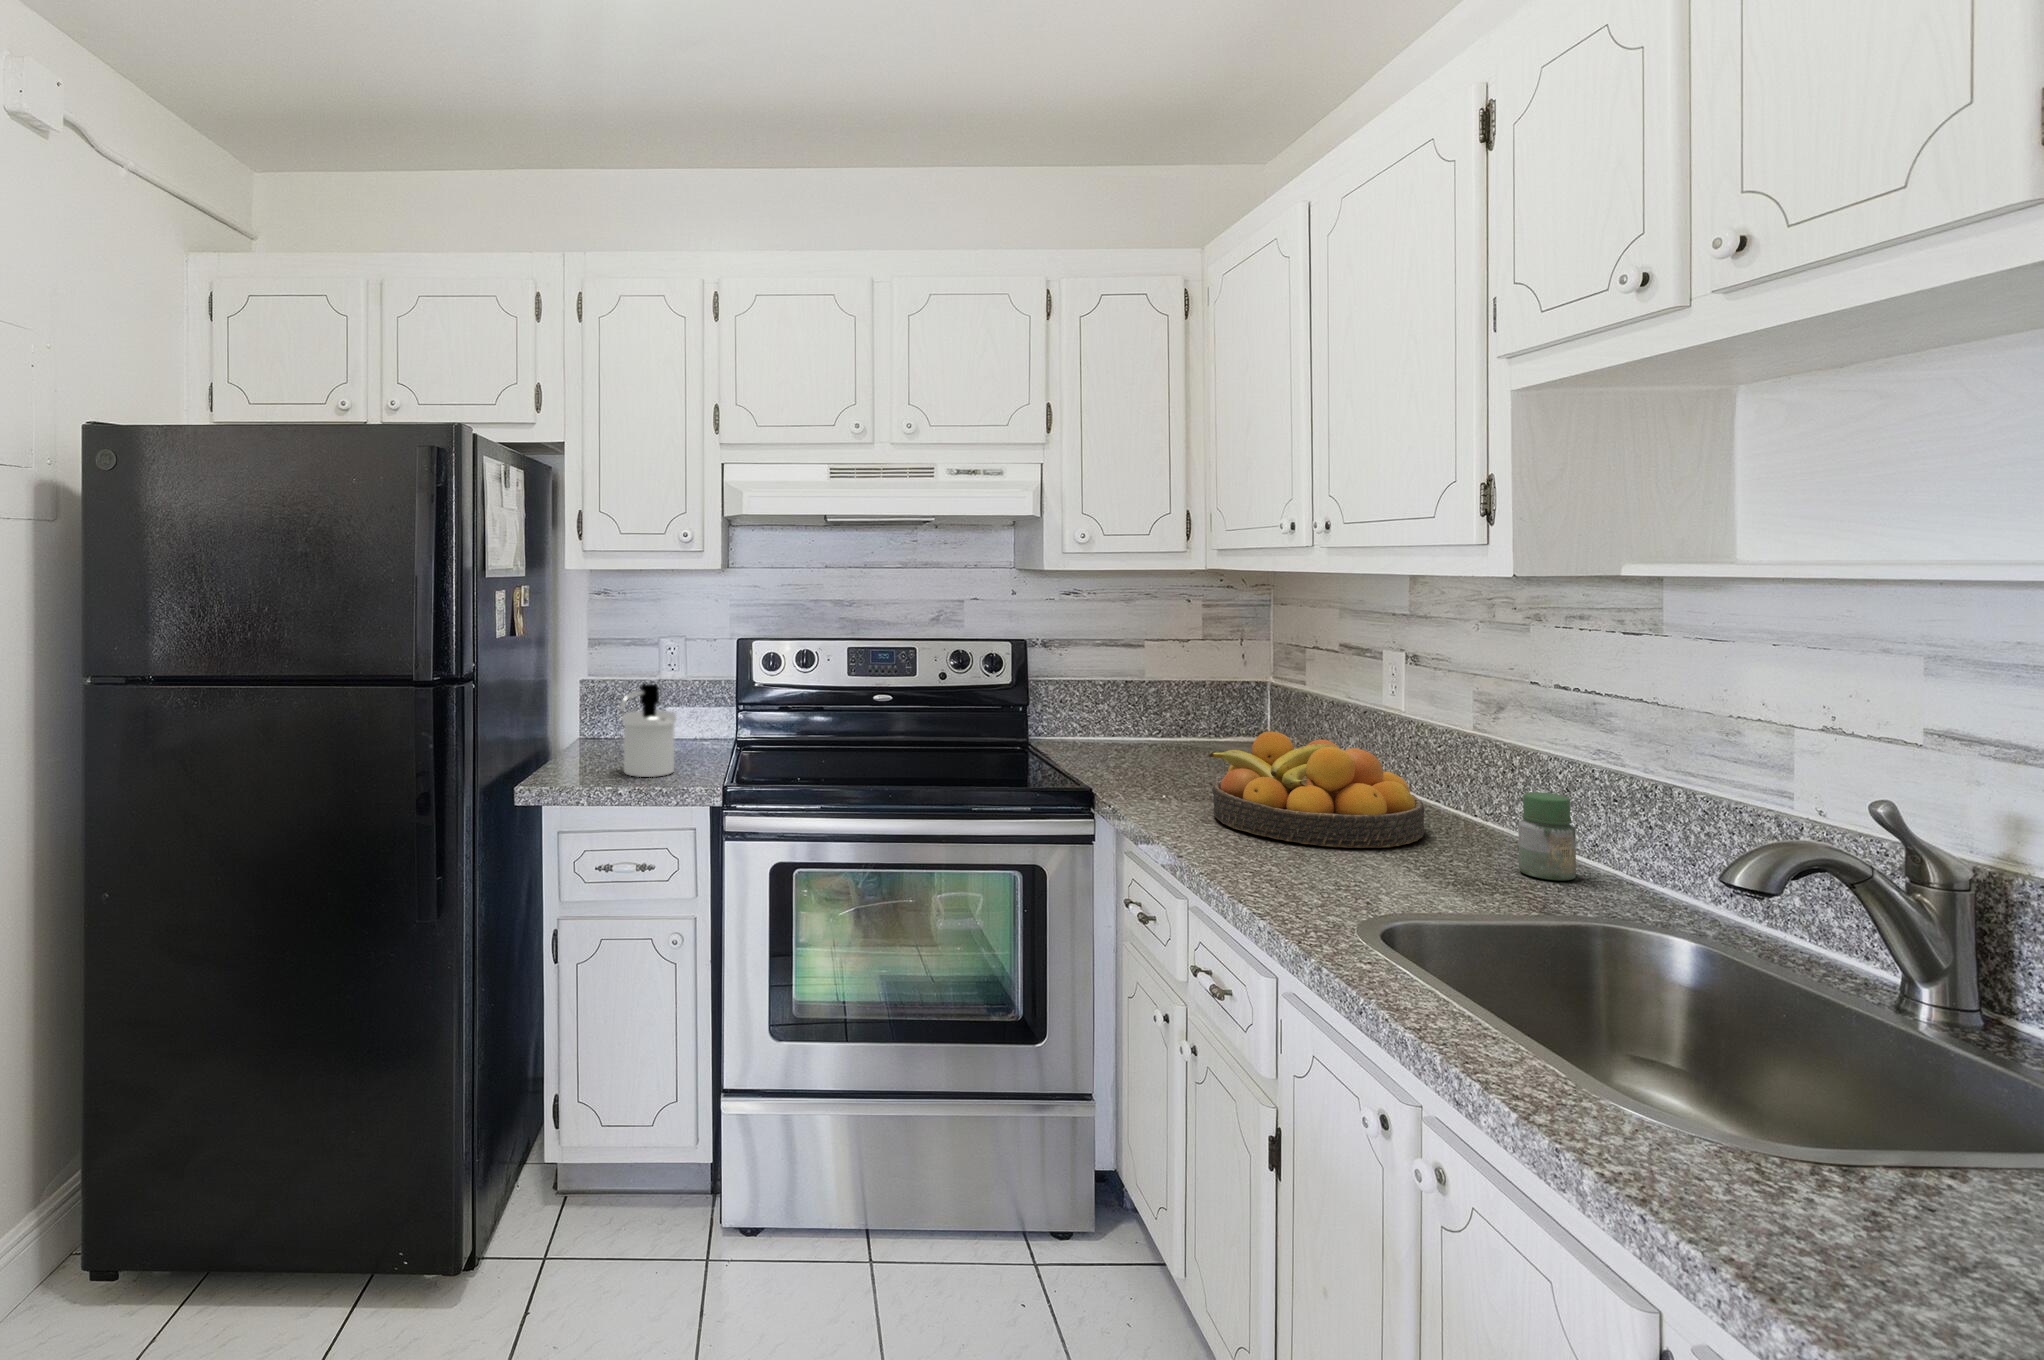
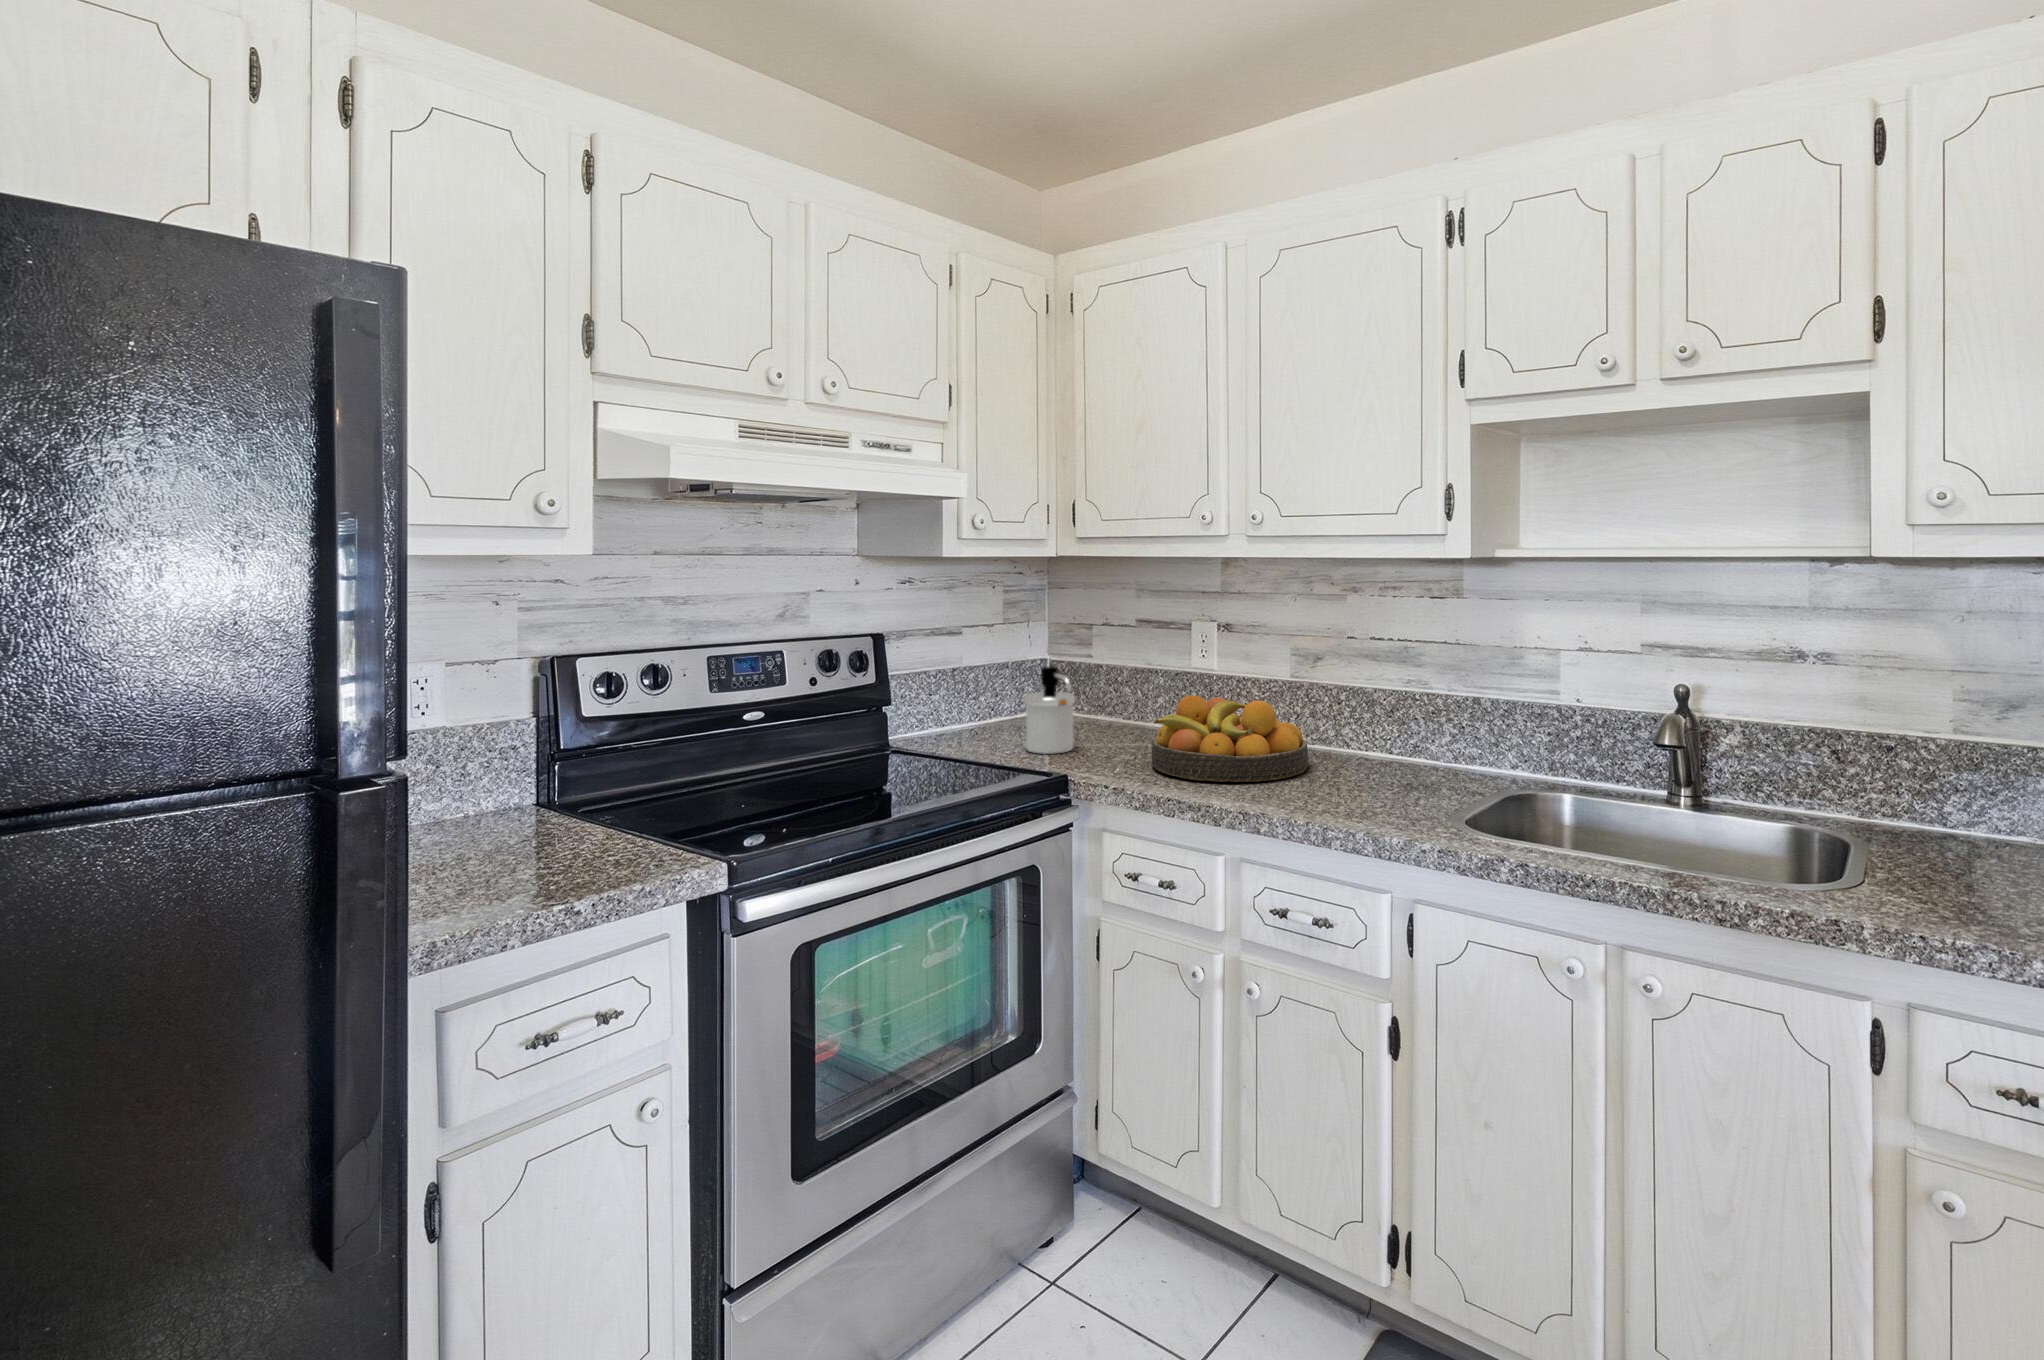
soap dispenser: present [620,684,676,777] -> present [1025,666,1075,754]
jar: present [1518,792,1576,880] -> none [1387,714,1422,774]

